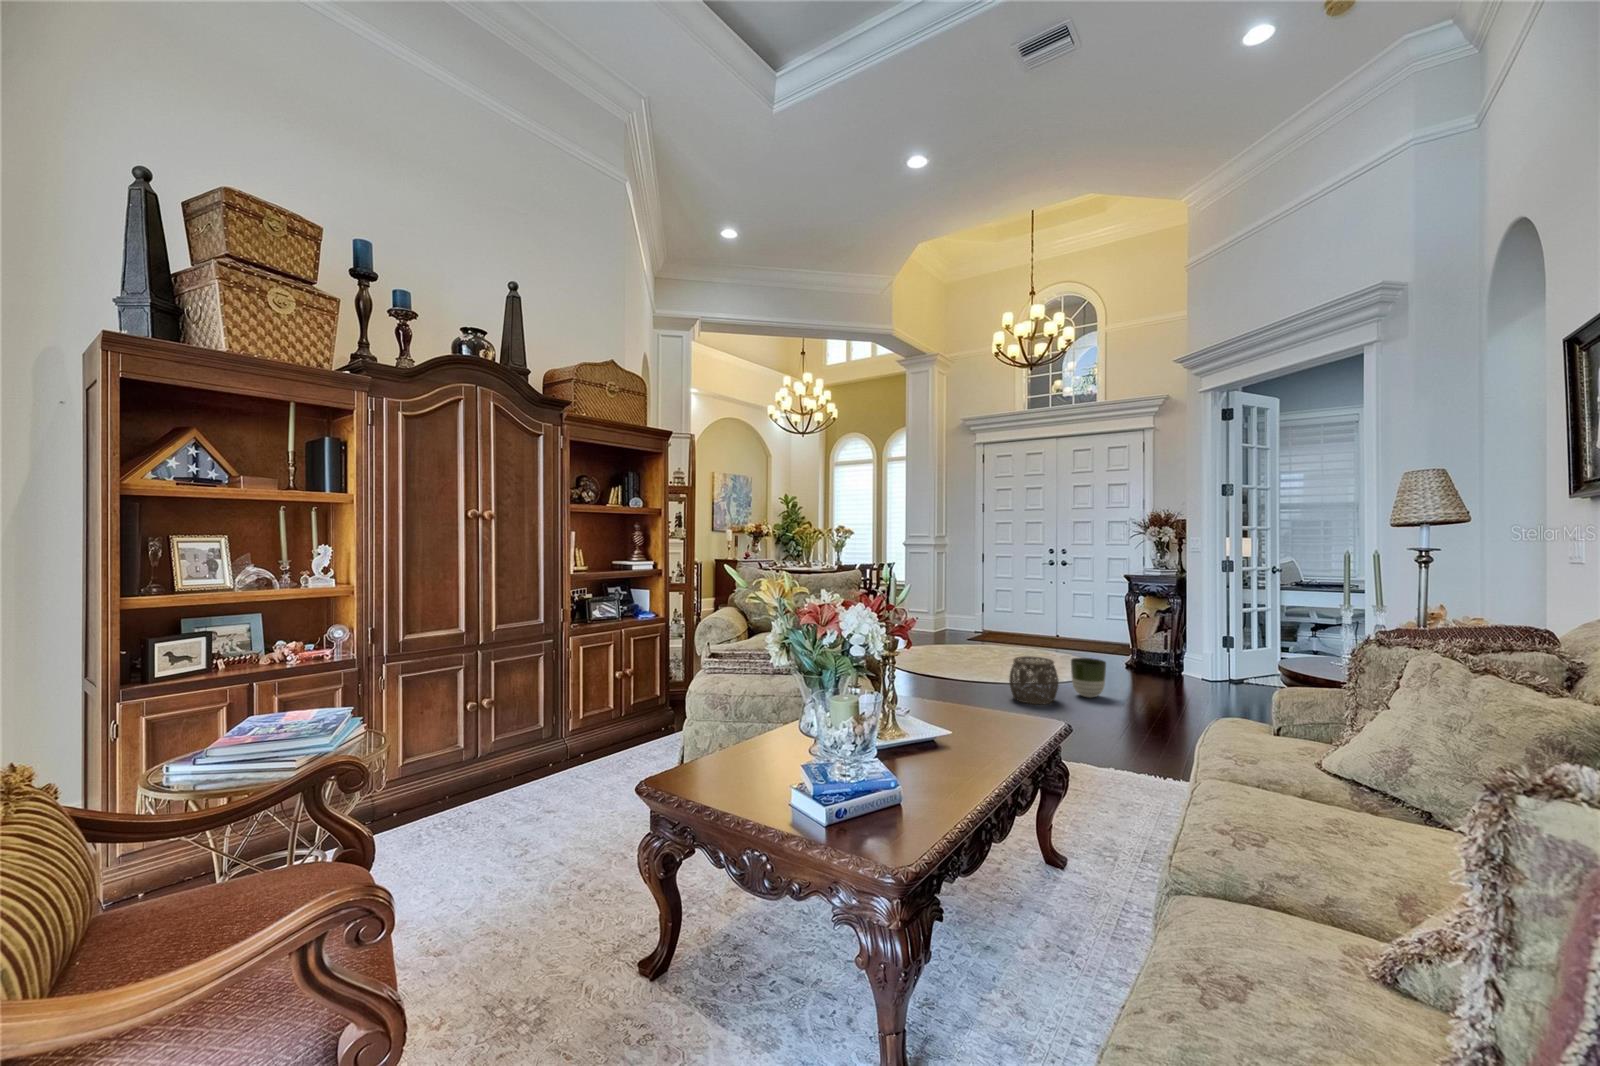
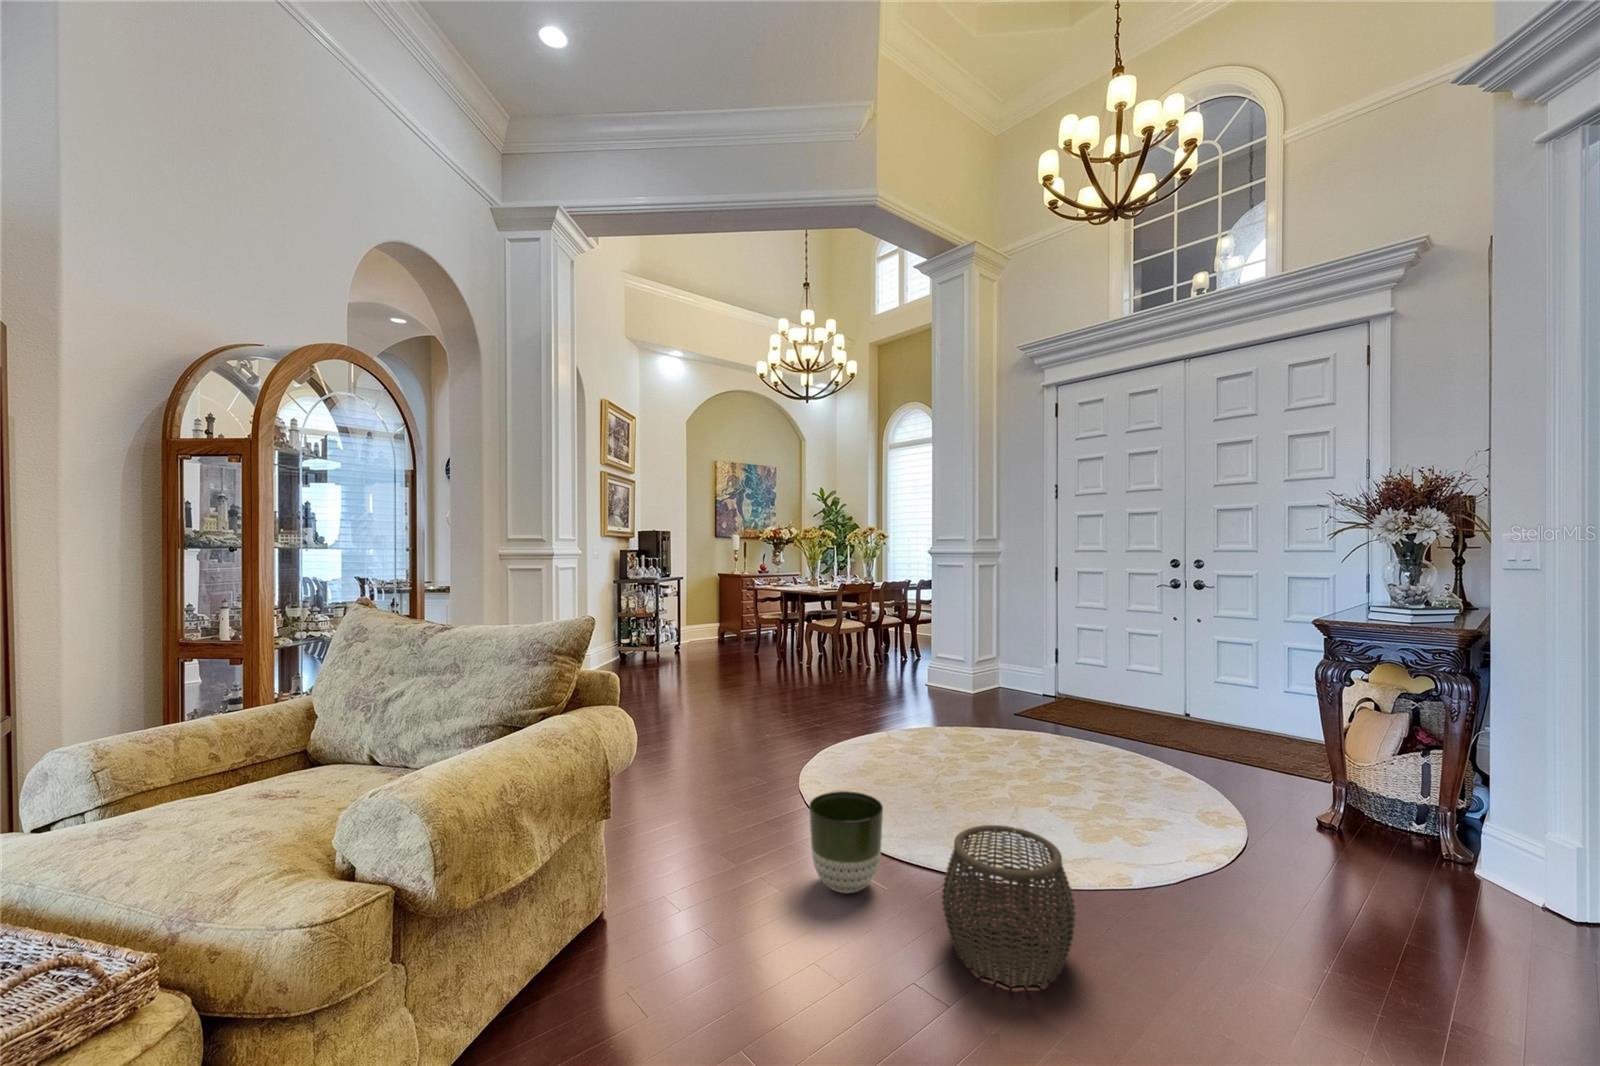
planter: present [1071,658,1106,698] -> present [809,791,883,893]

